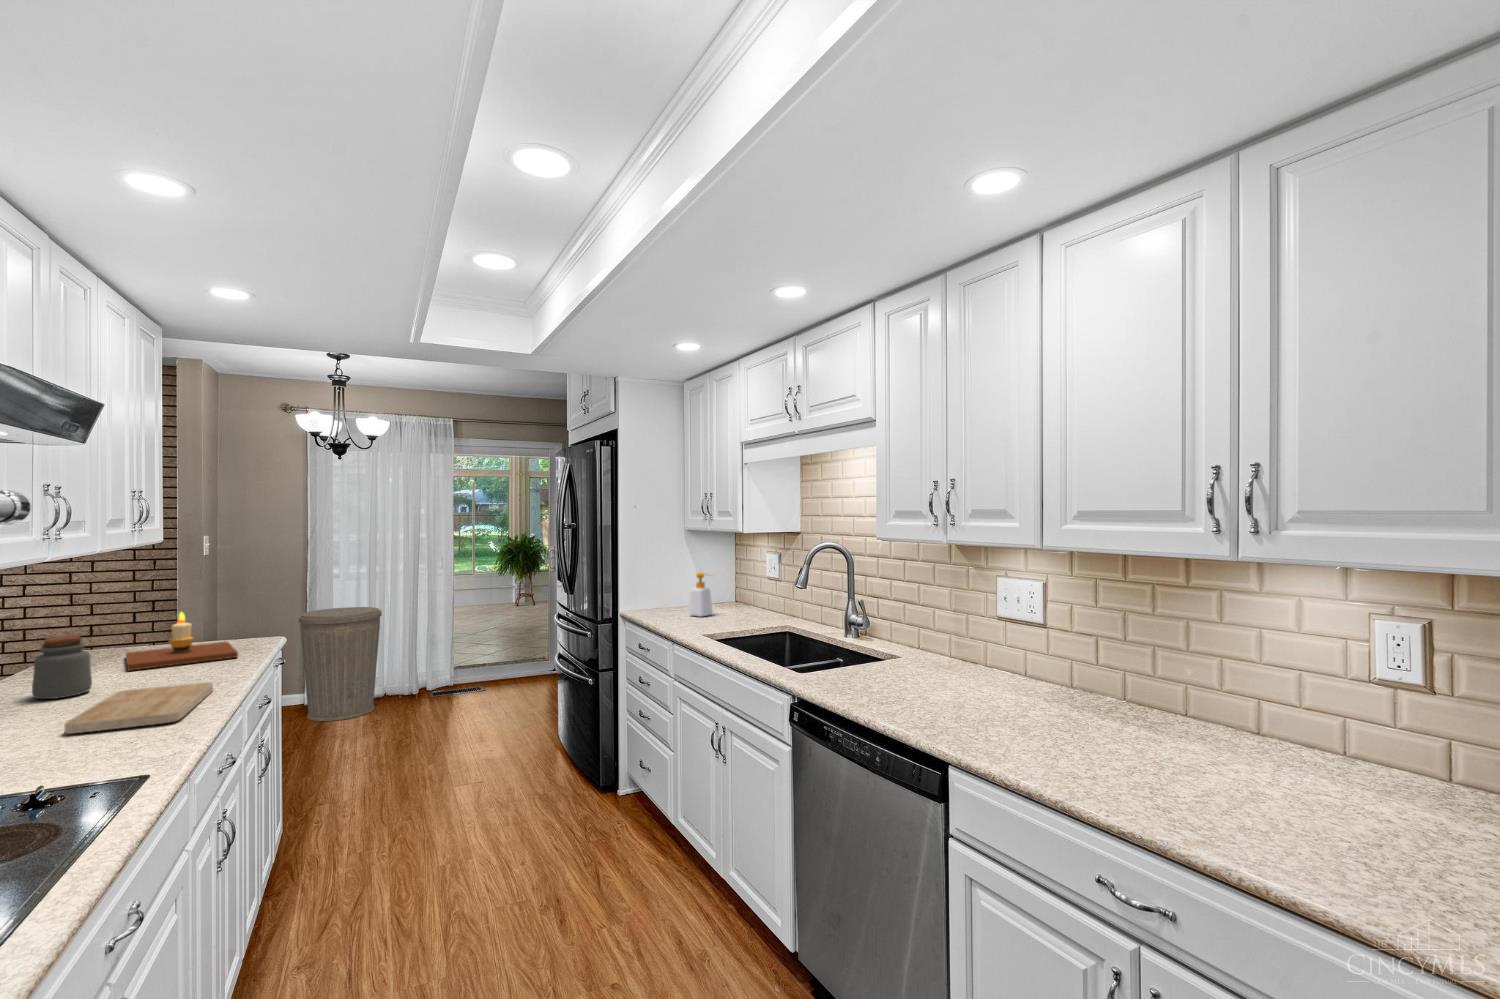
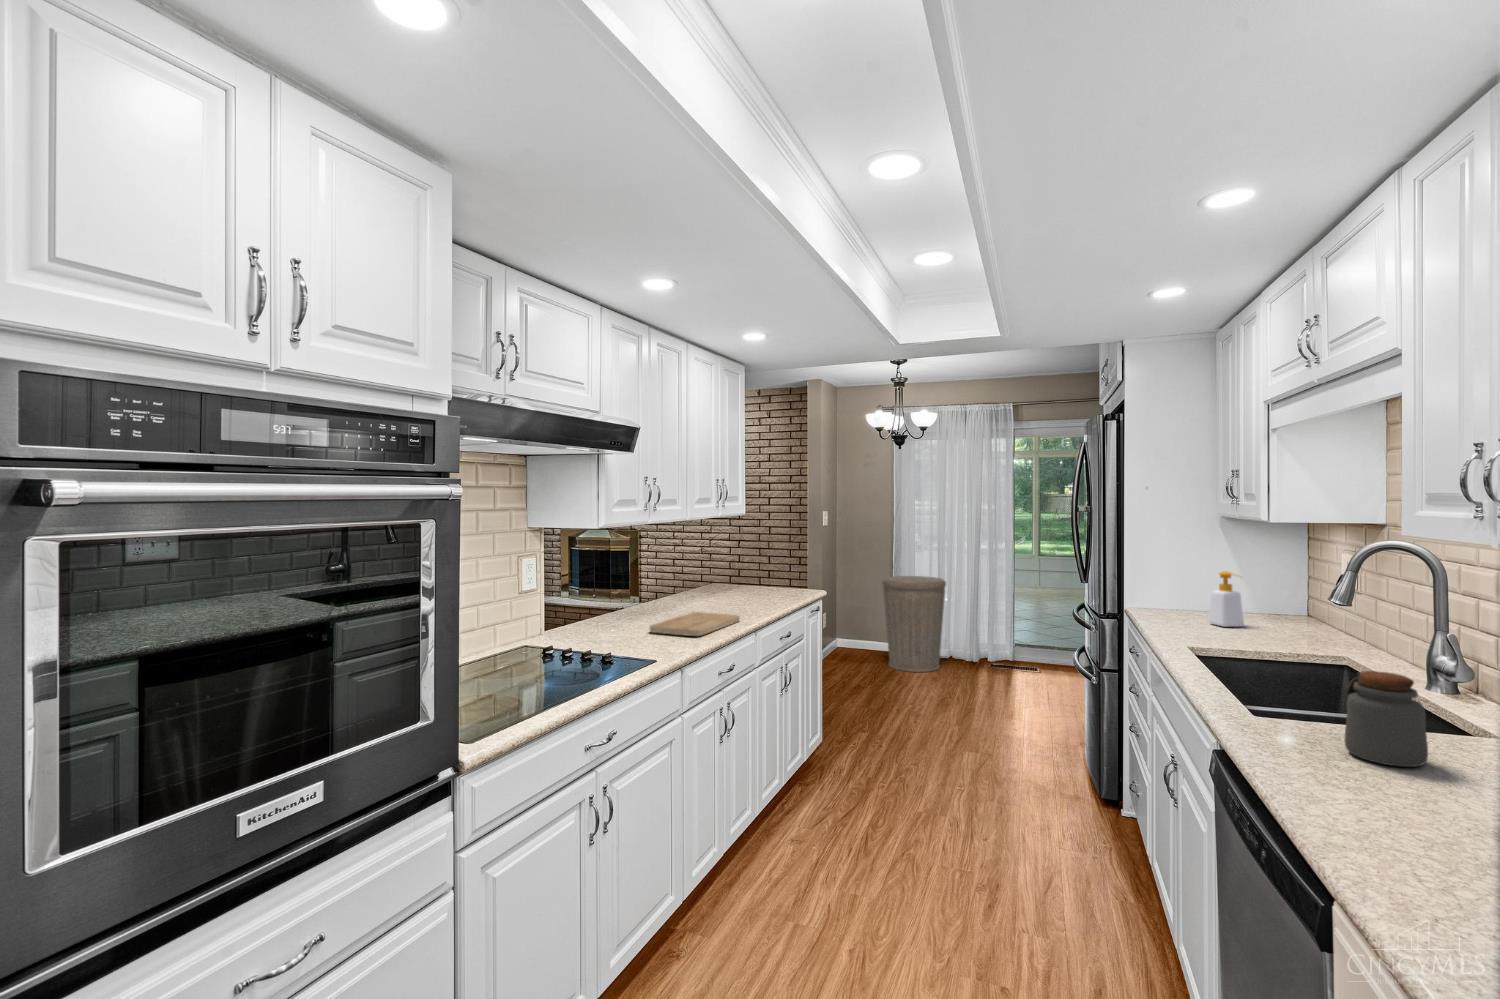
candle: present [126,612,238,671] -> none [718,564,784,602]
jar: present [32,636,92,699] -> present [1344,671,1428,767]

